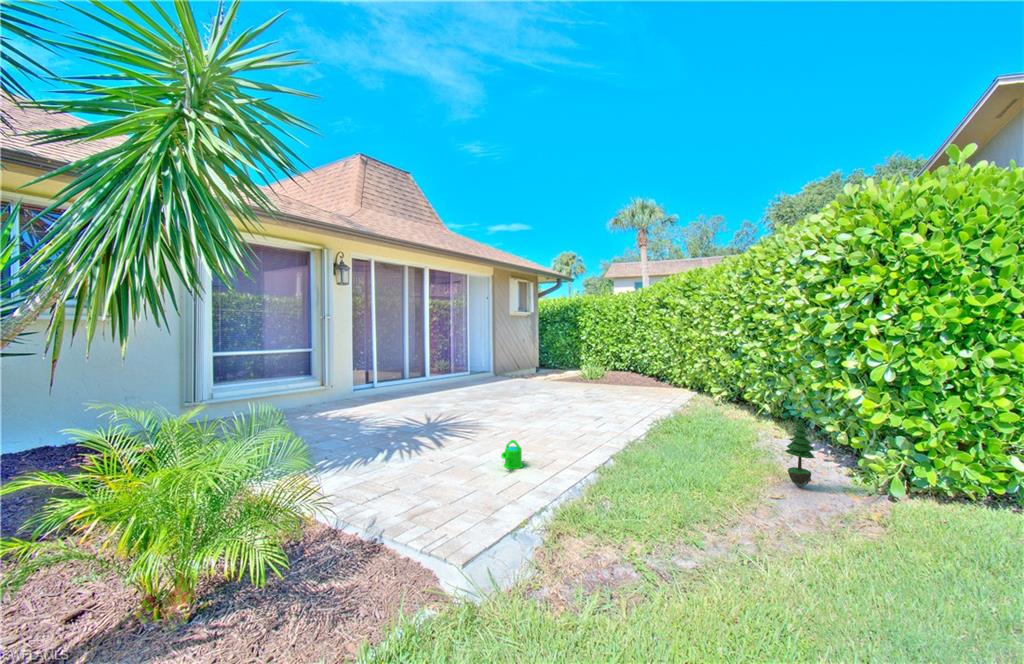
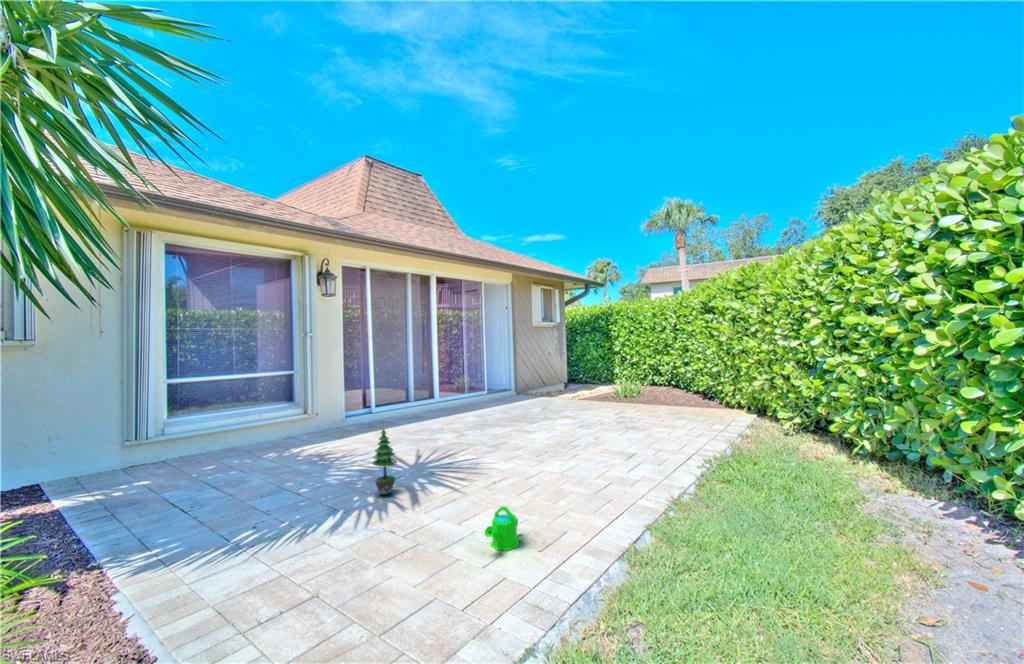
potted tree: present [786,419,814,487] -> present [373,429,397,495]

